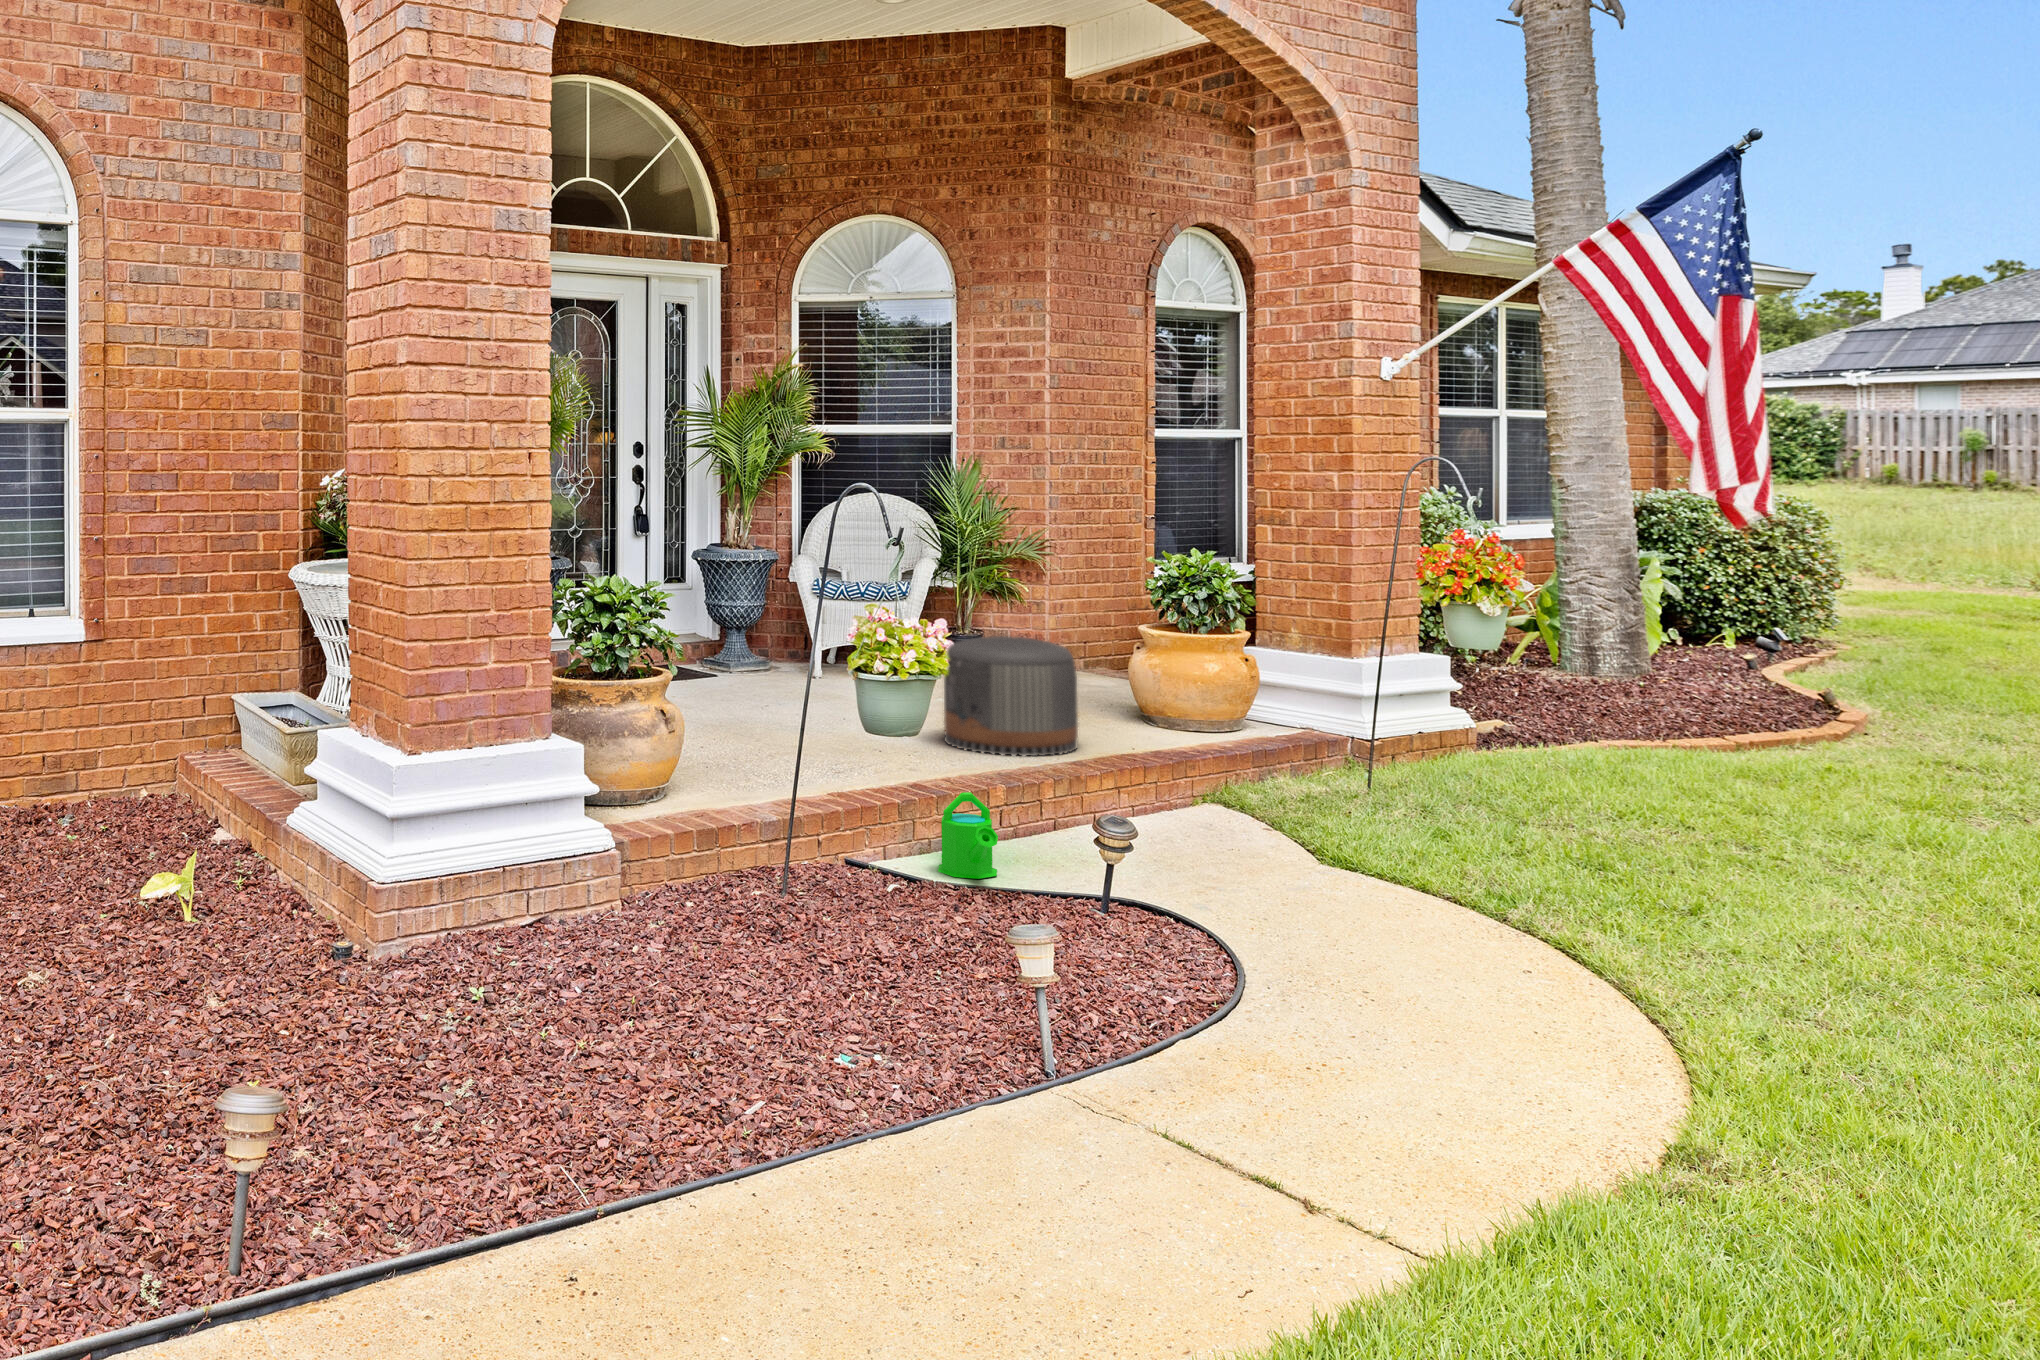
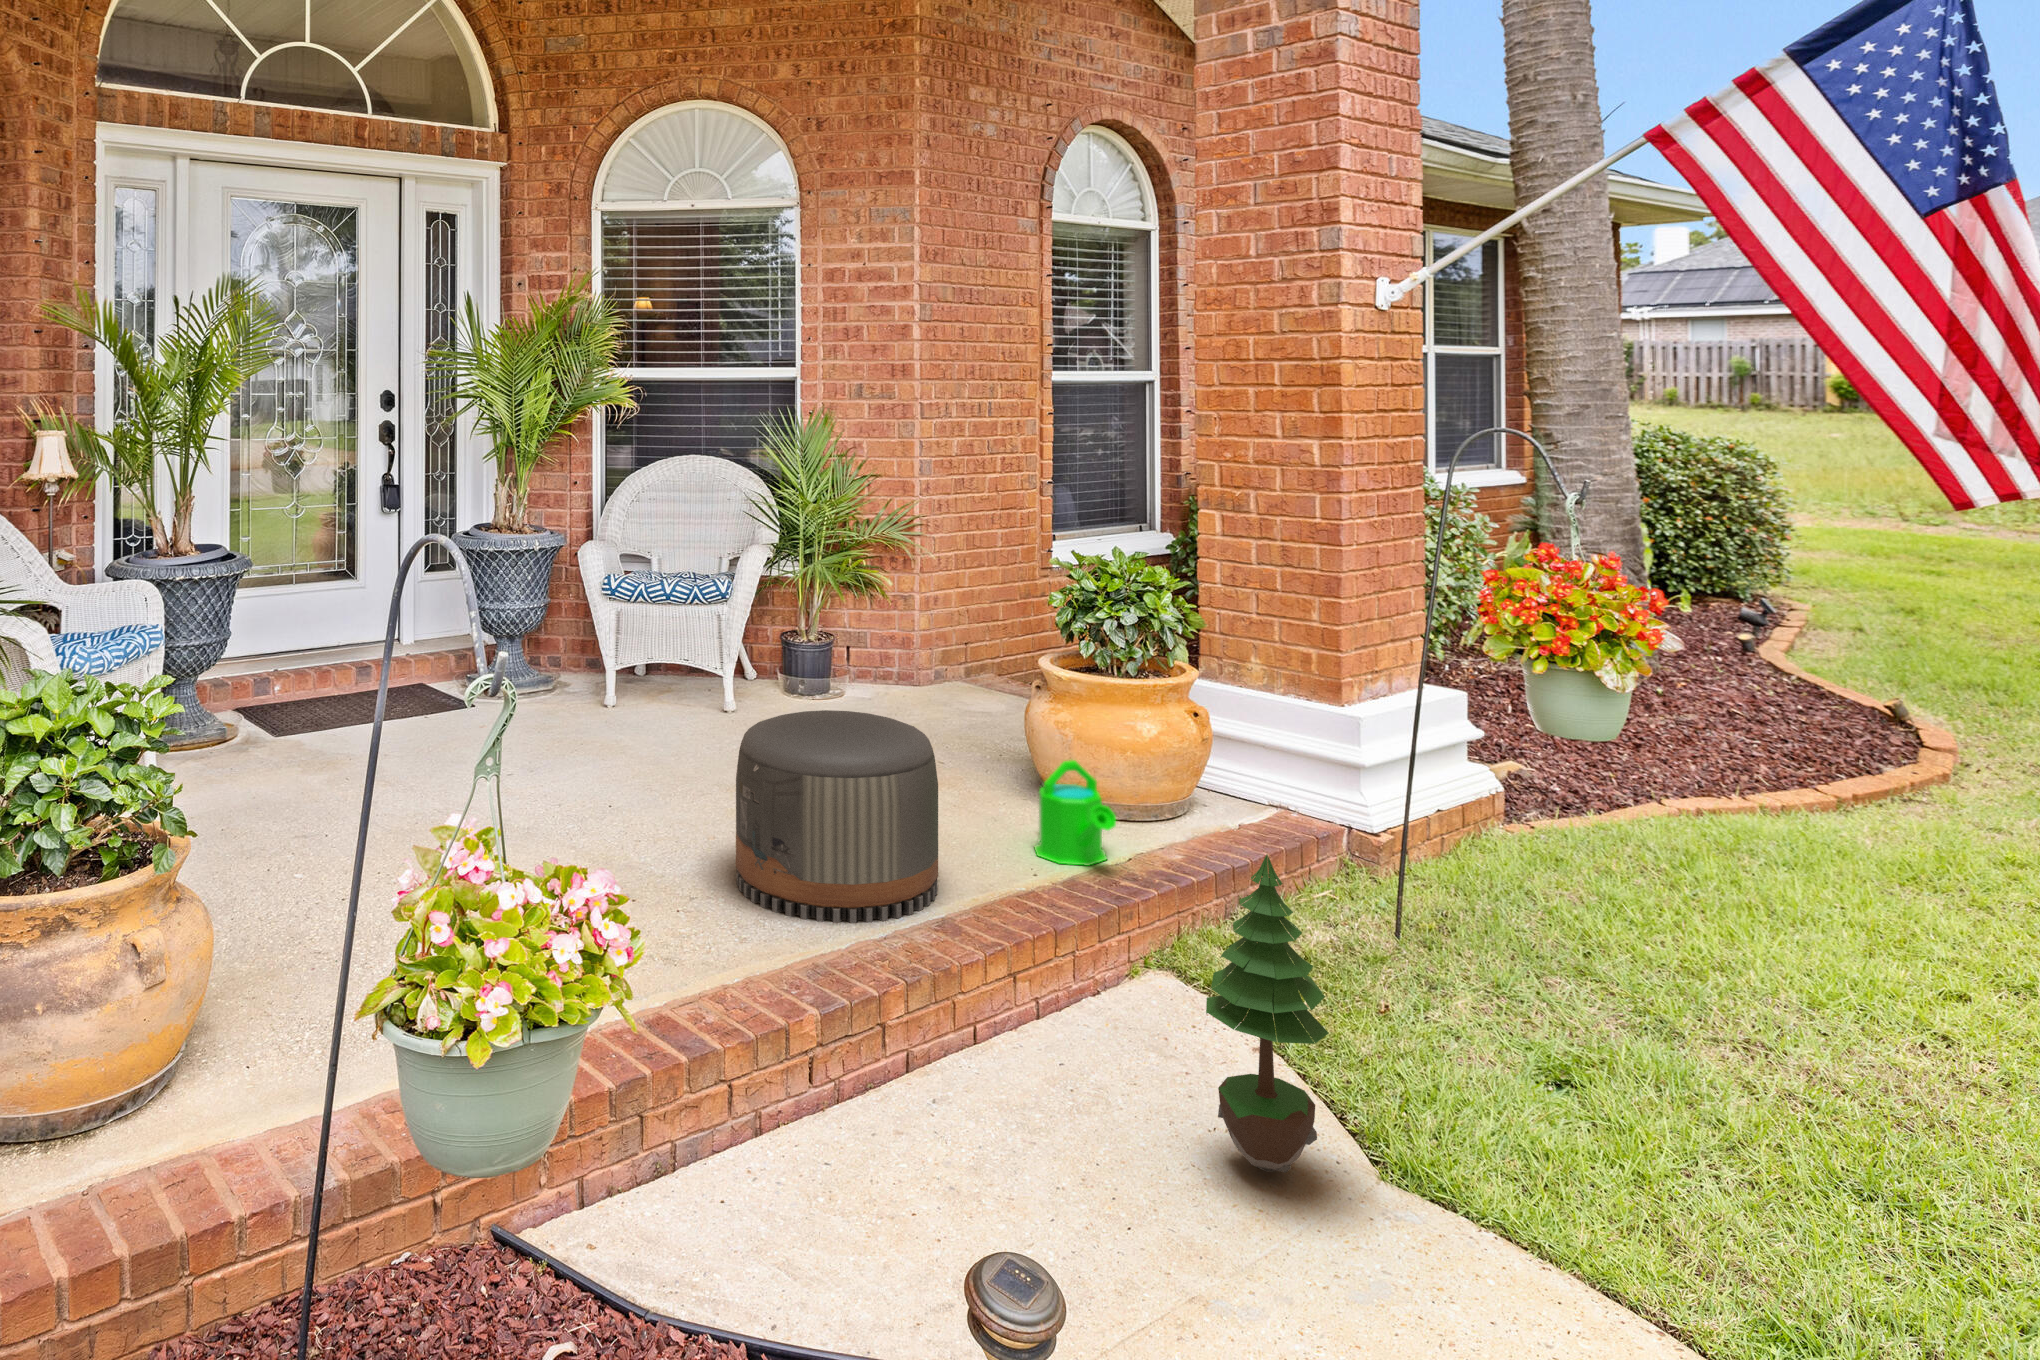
potted tree: none [1238,682,1310,865] -> present [1206,854,1329,1173]
watering can: present [938,792,998,879] -> present [1035,760,1116,865]

